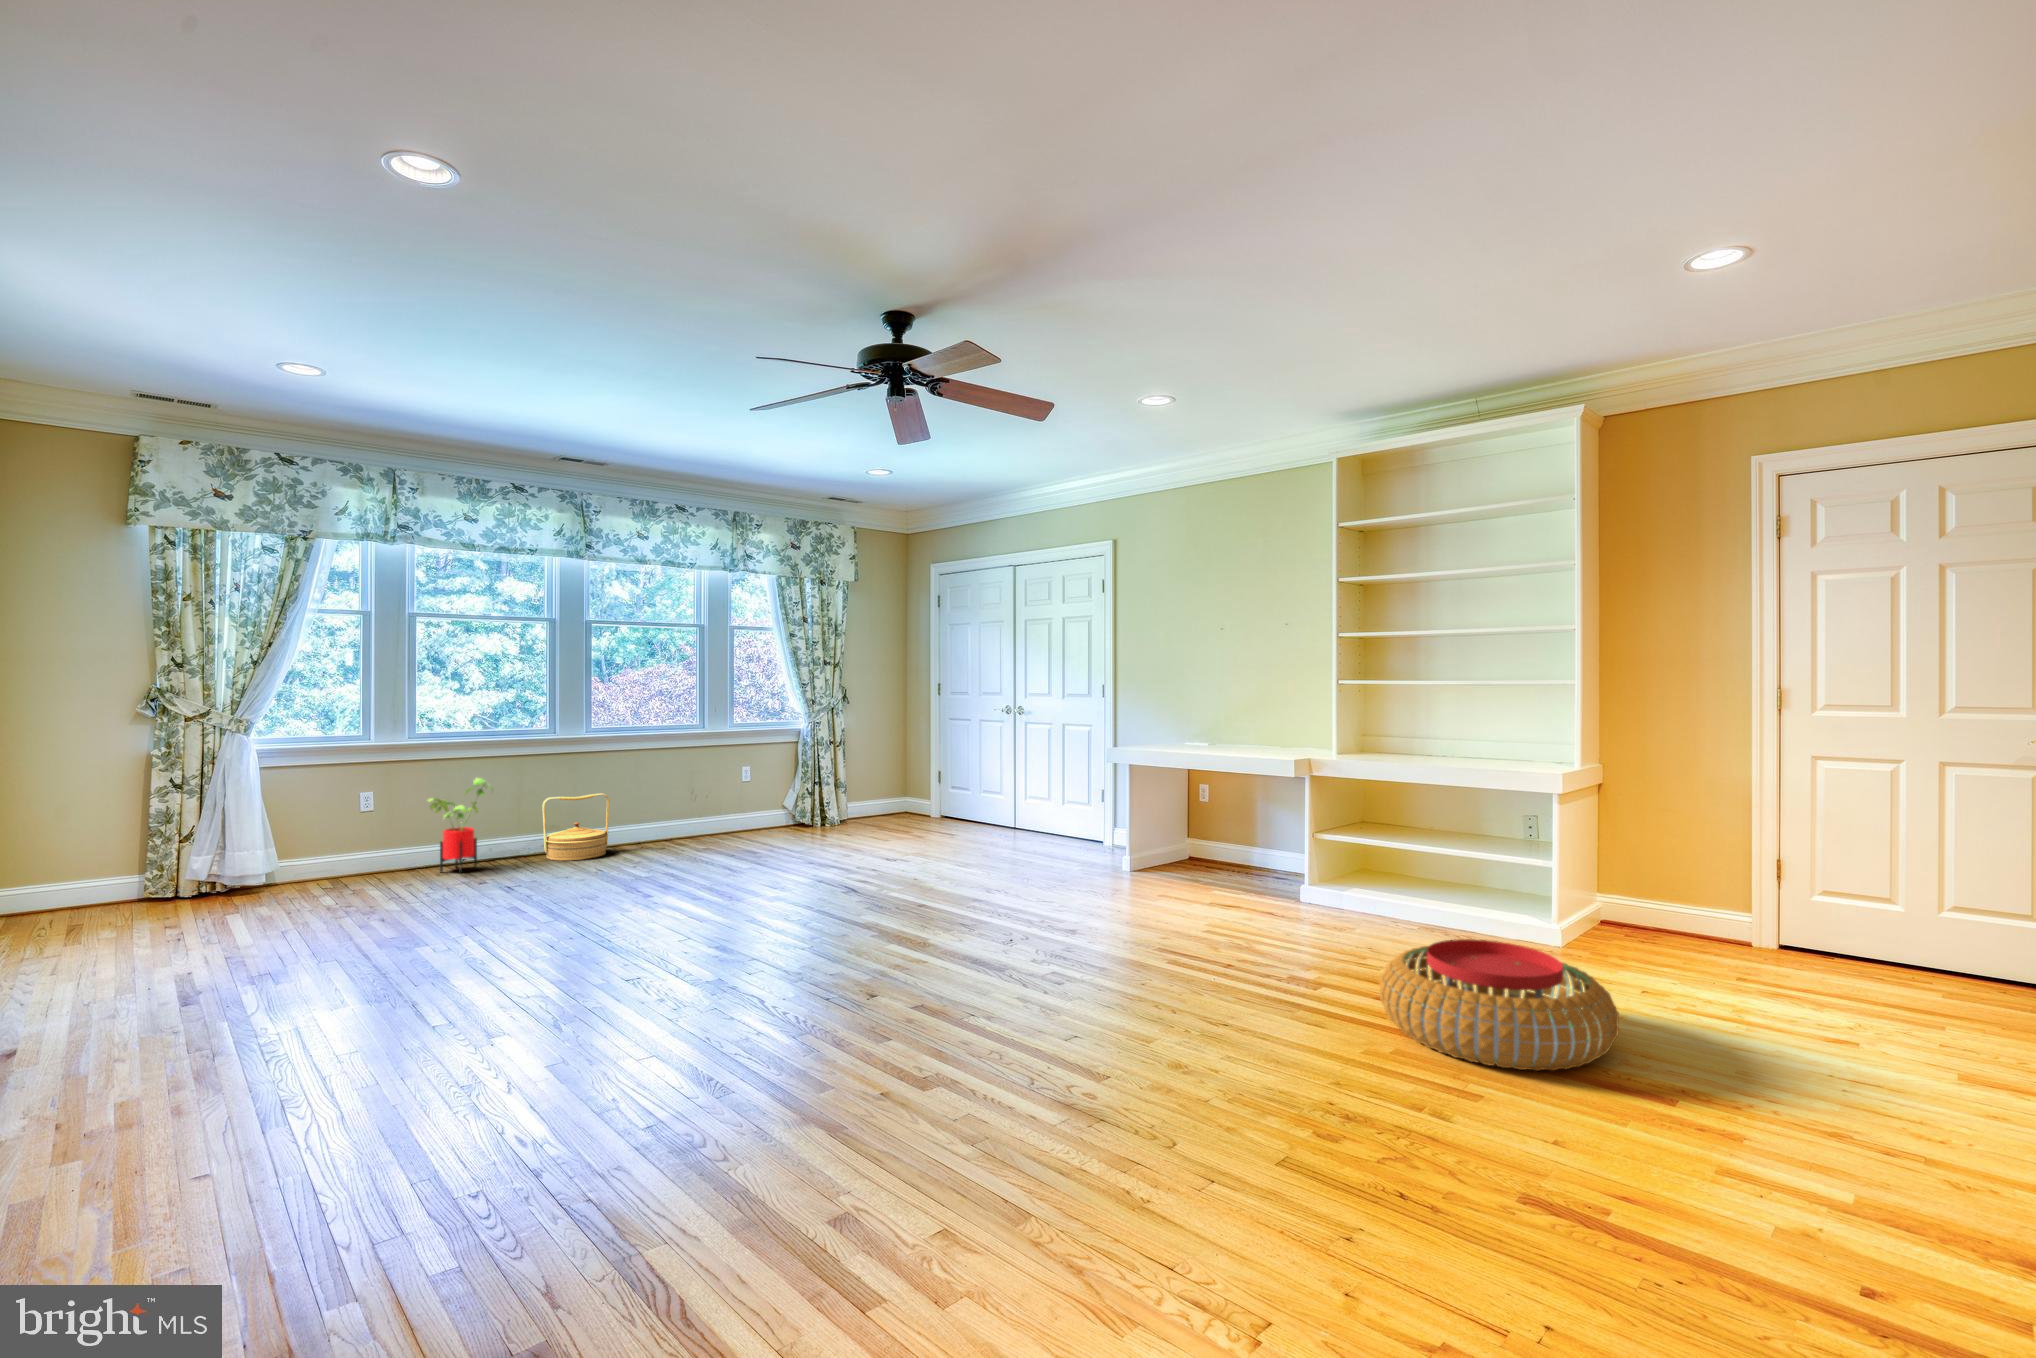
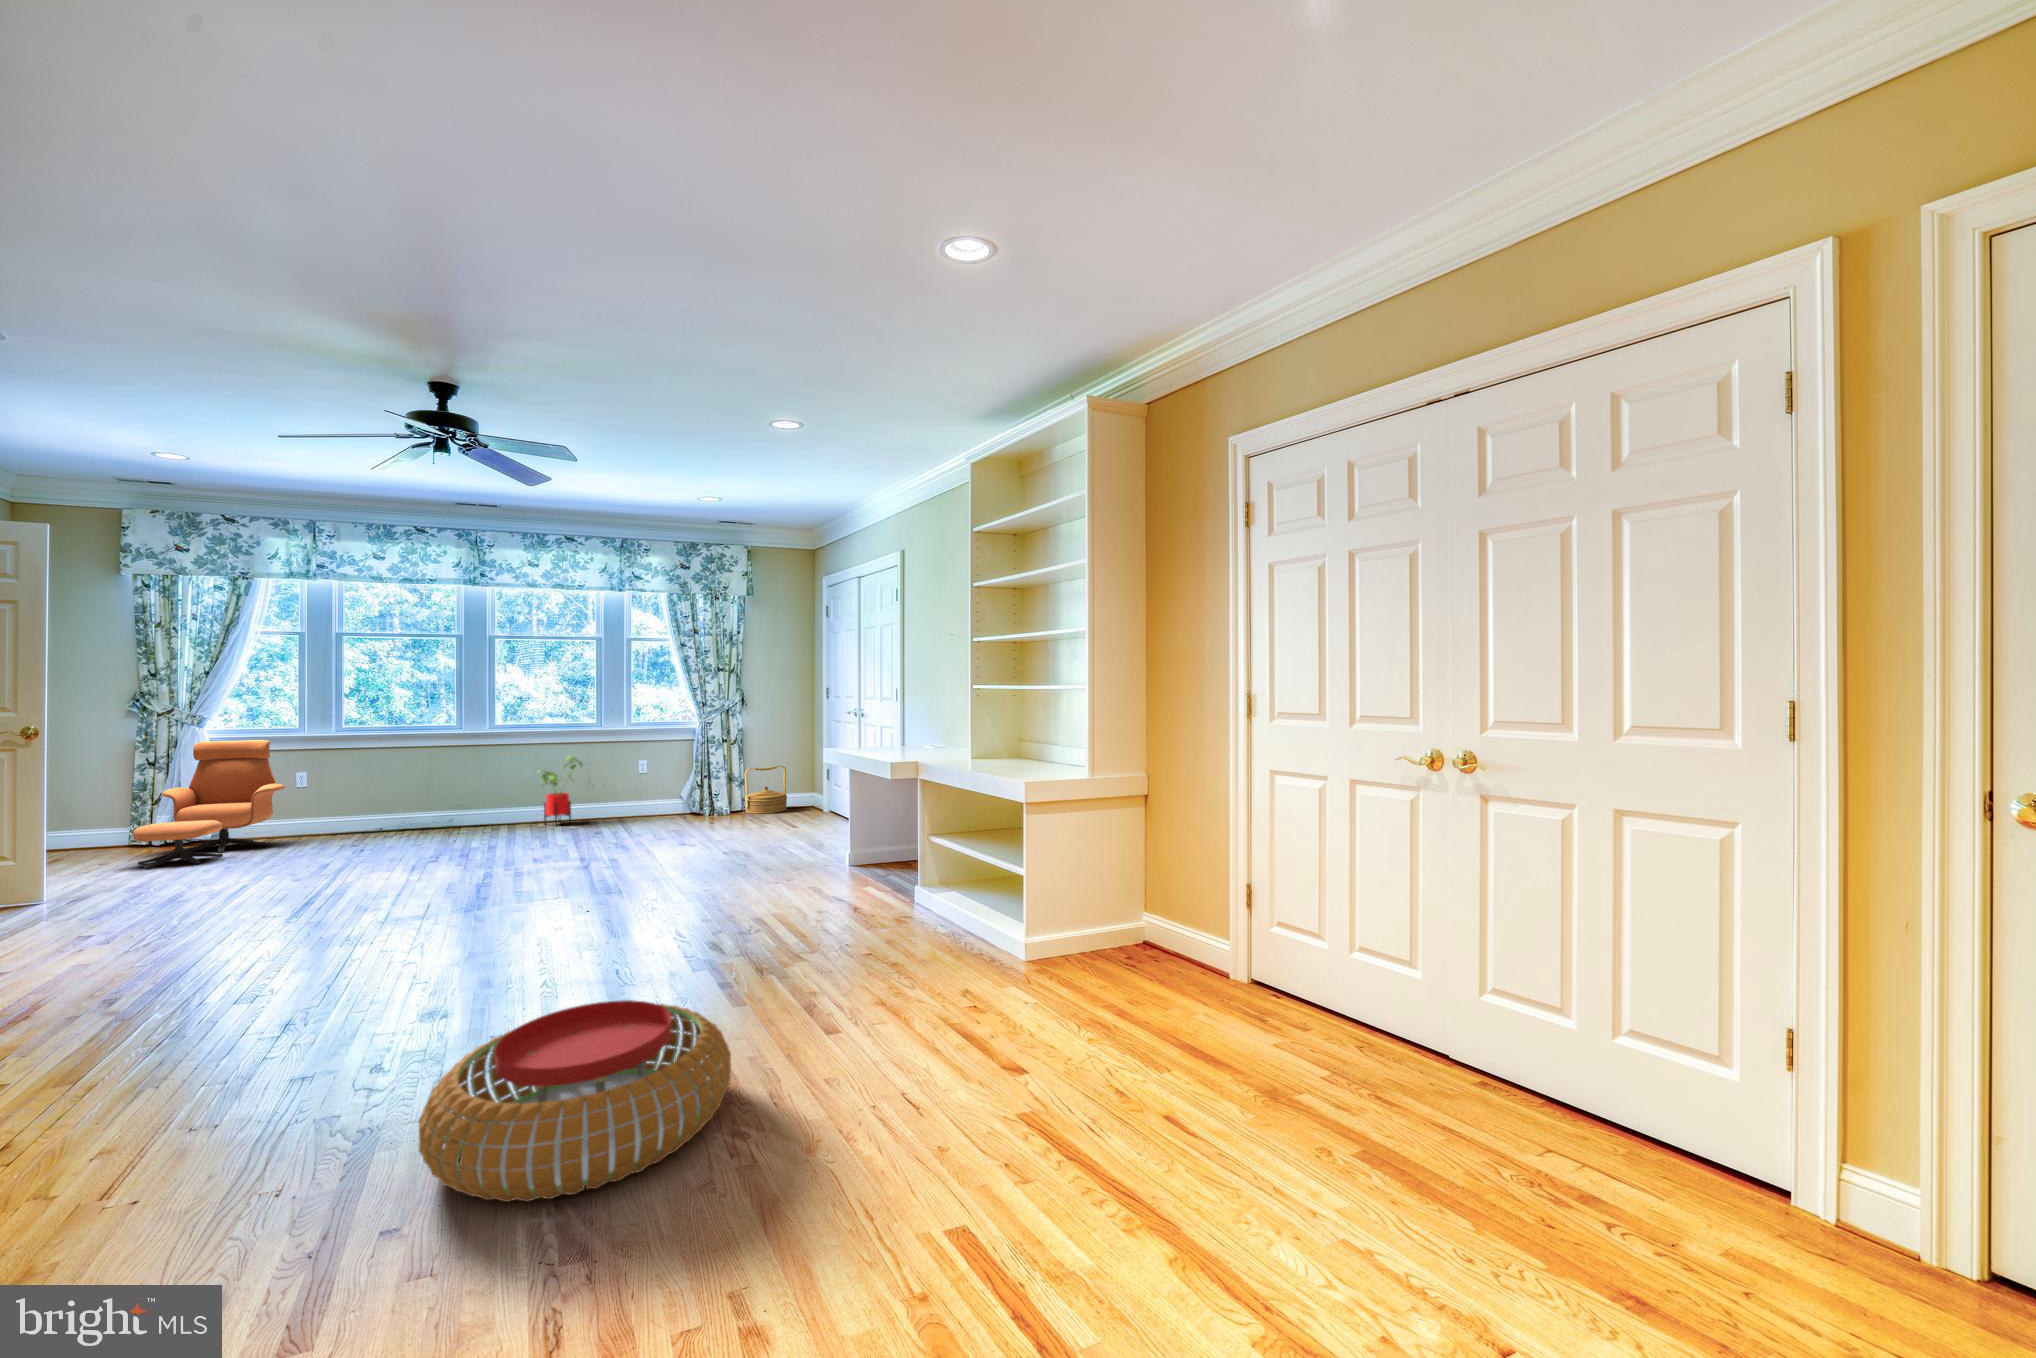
lounge chair: none [216,750,369,920] -> present [133,740,285,869]
house plant: present [428,778,491,873] -> present [539,756,582,824]
woven basket: present [542,793,609,861] -> present [745,766,787,814]

